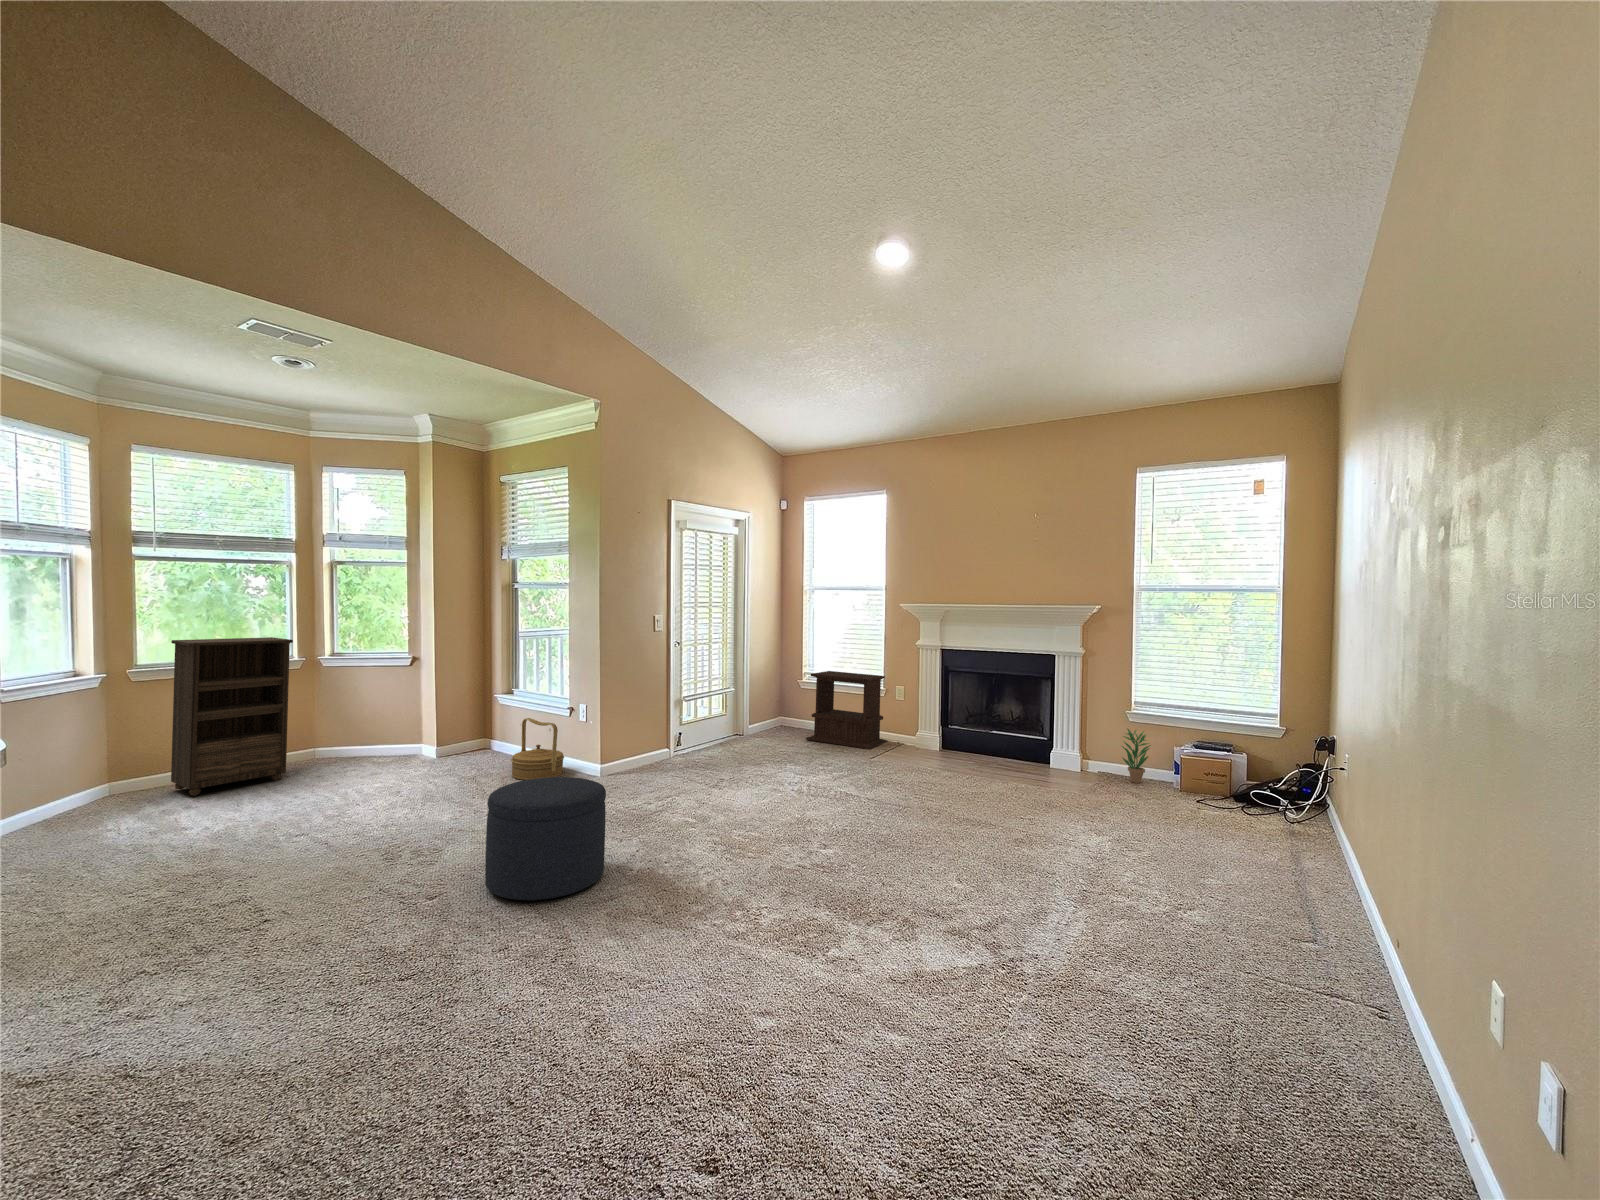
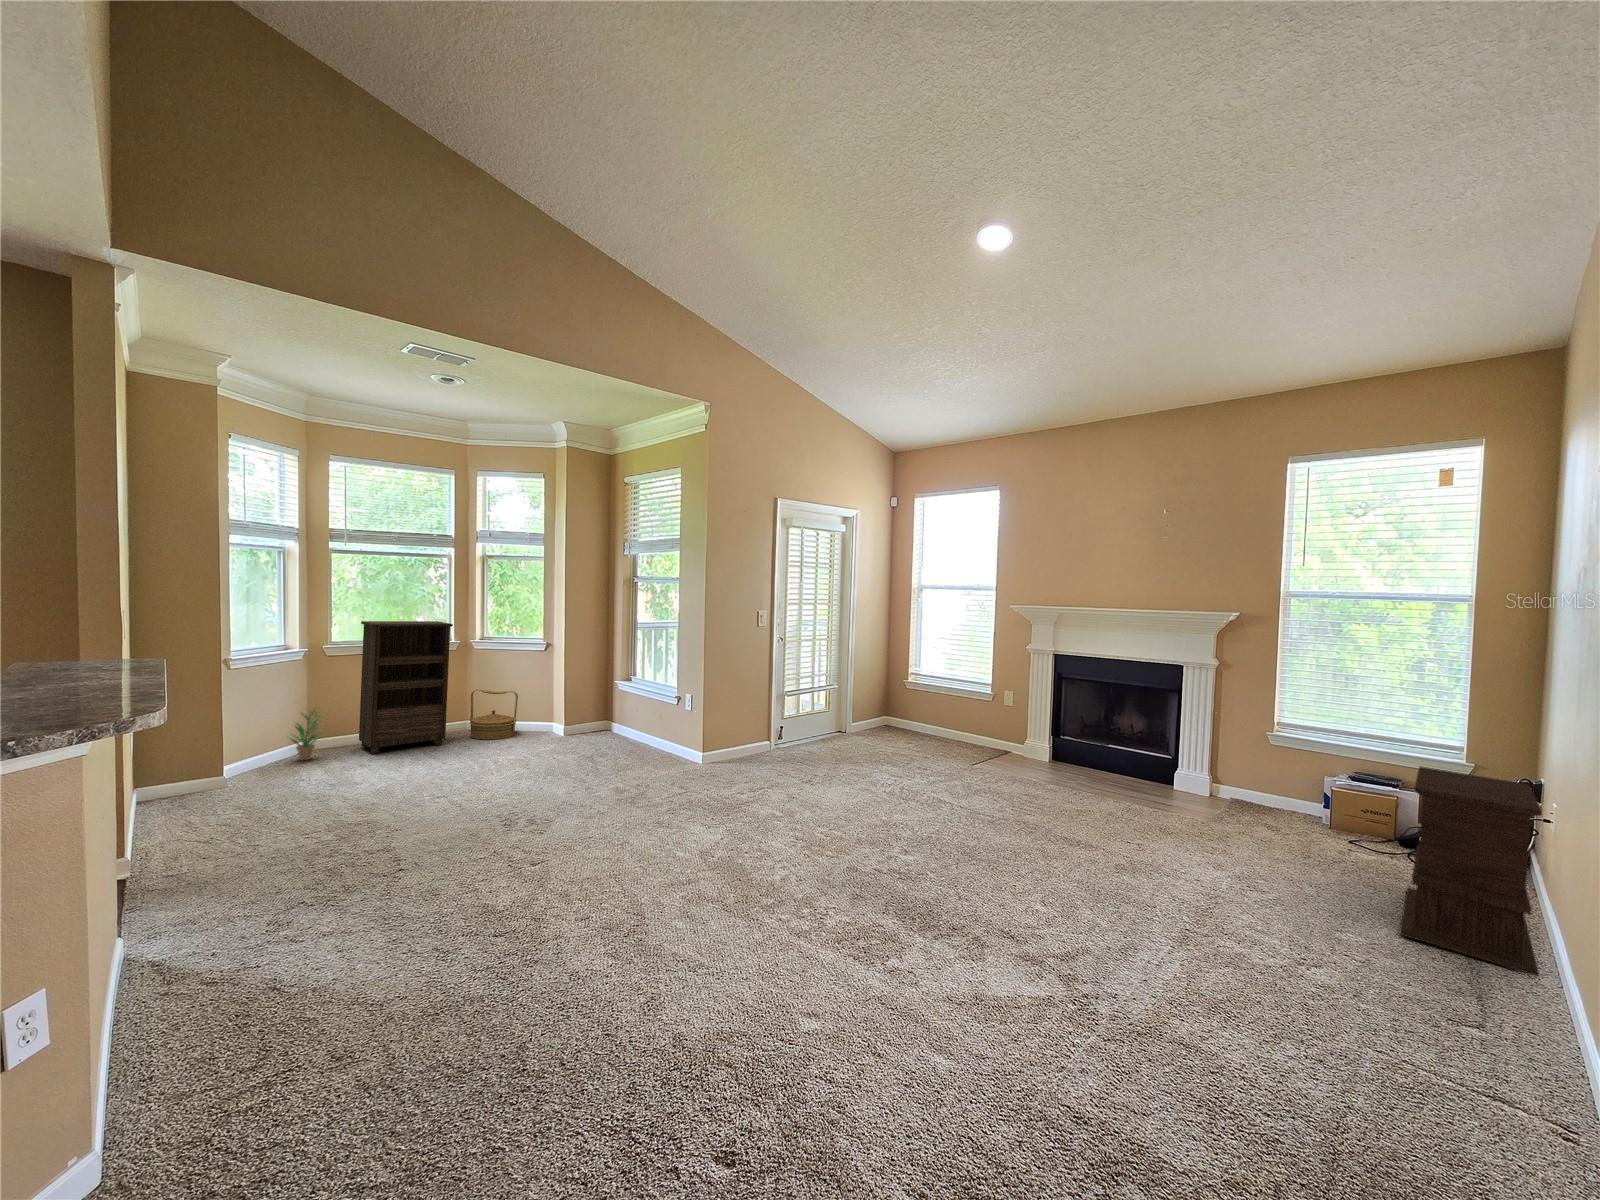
side table: present [806,671,887,749] -> present [1400,766,1542,976]
woven basket: present [511,718,564,780] -> present [470,690,518,739]
potted plant: present [1122,728,1151,783] -> present [289,708,322,760]
ottoman: present [485,777,606,901] -> none [583,761,692,875]

